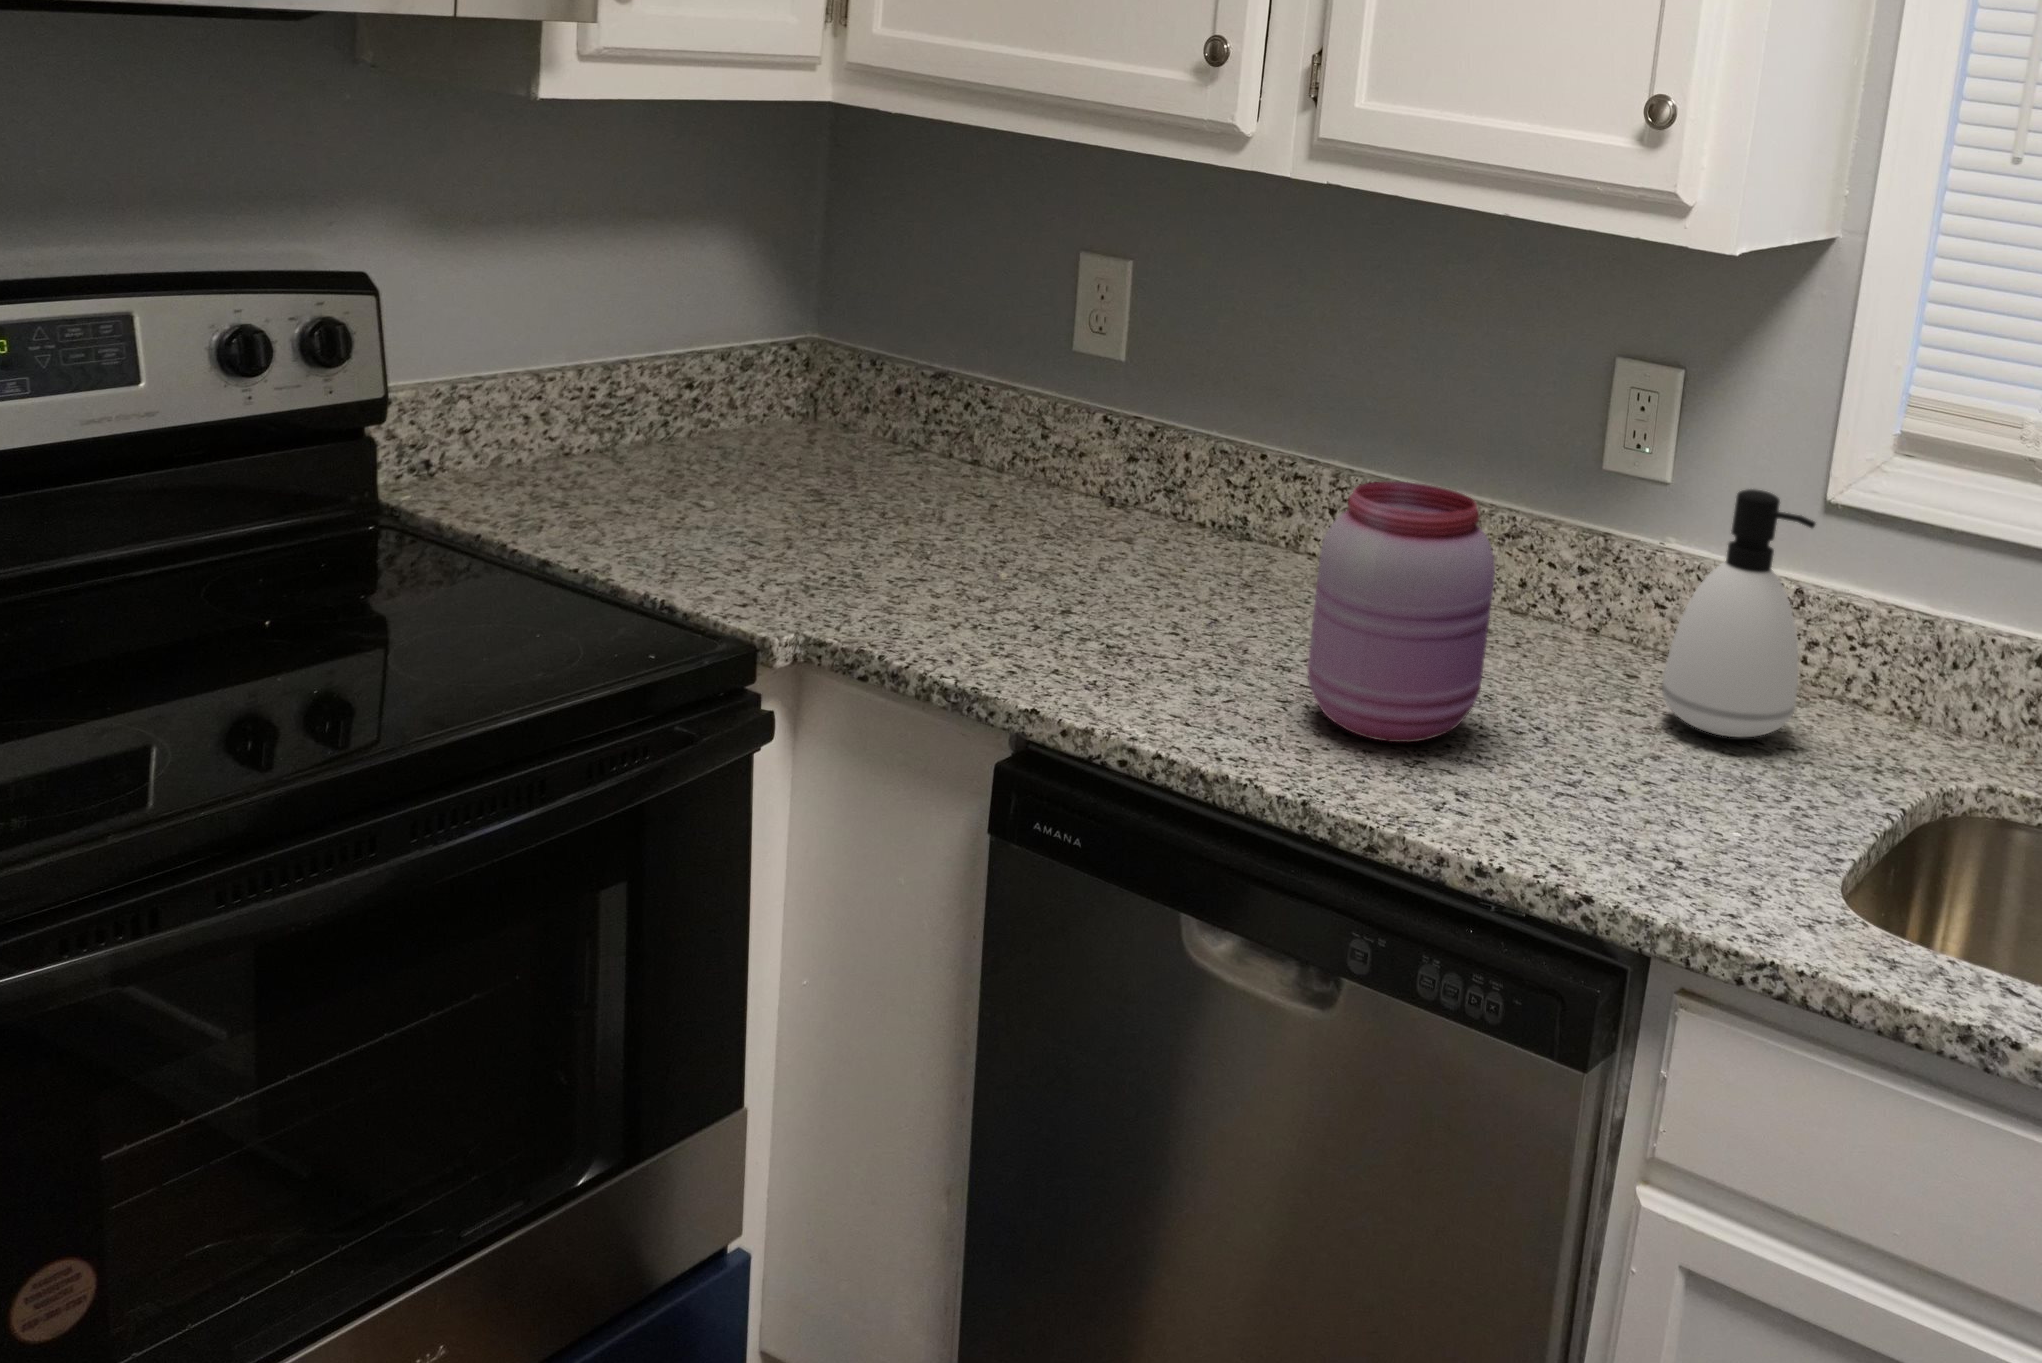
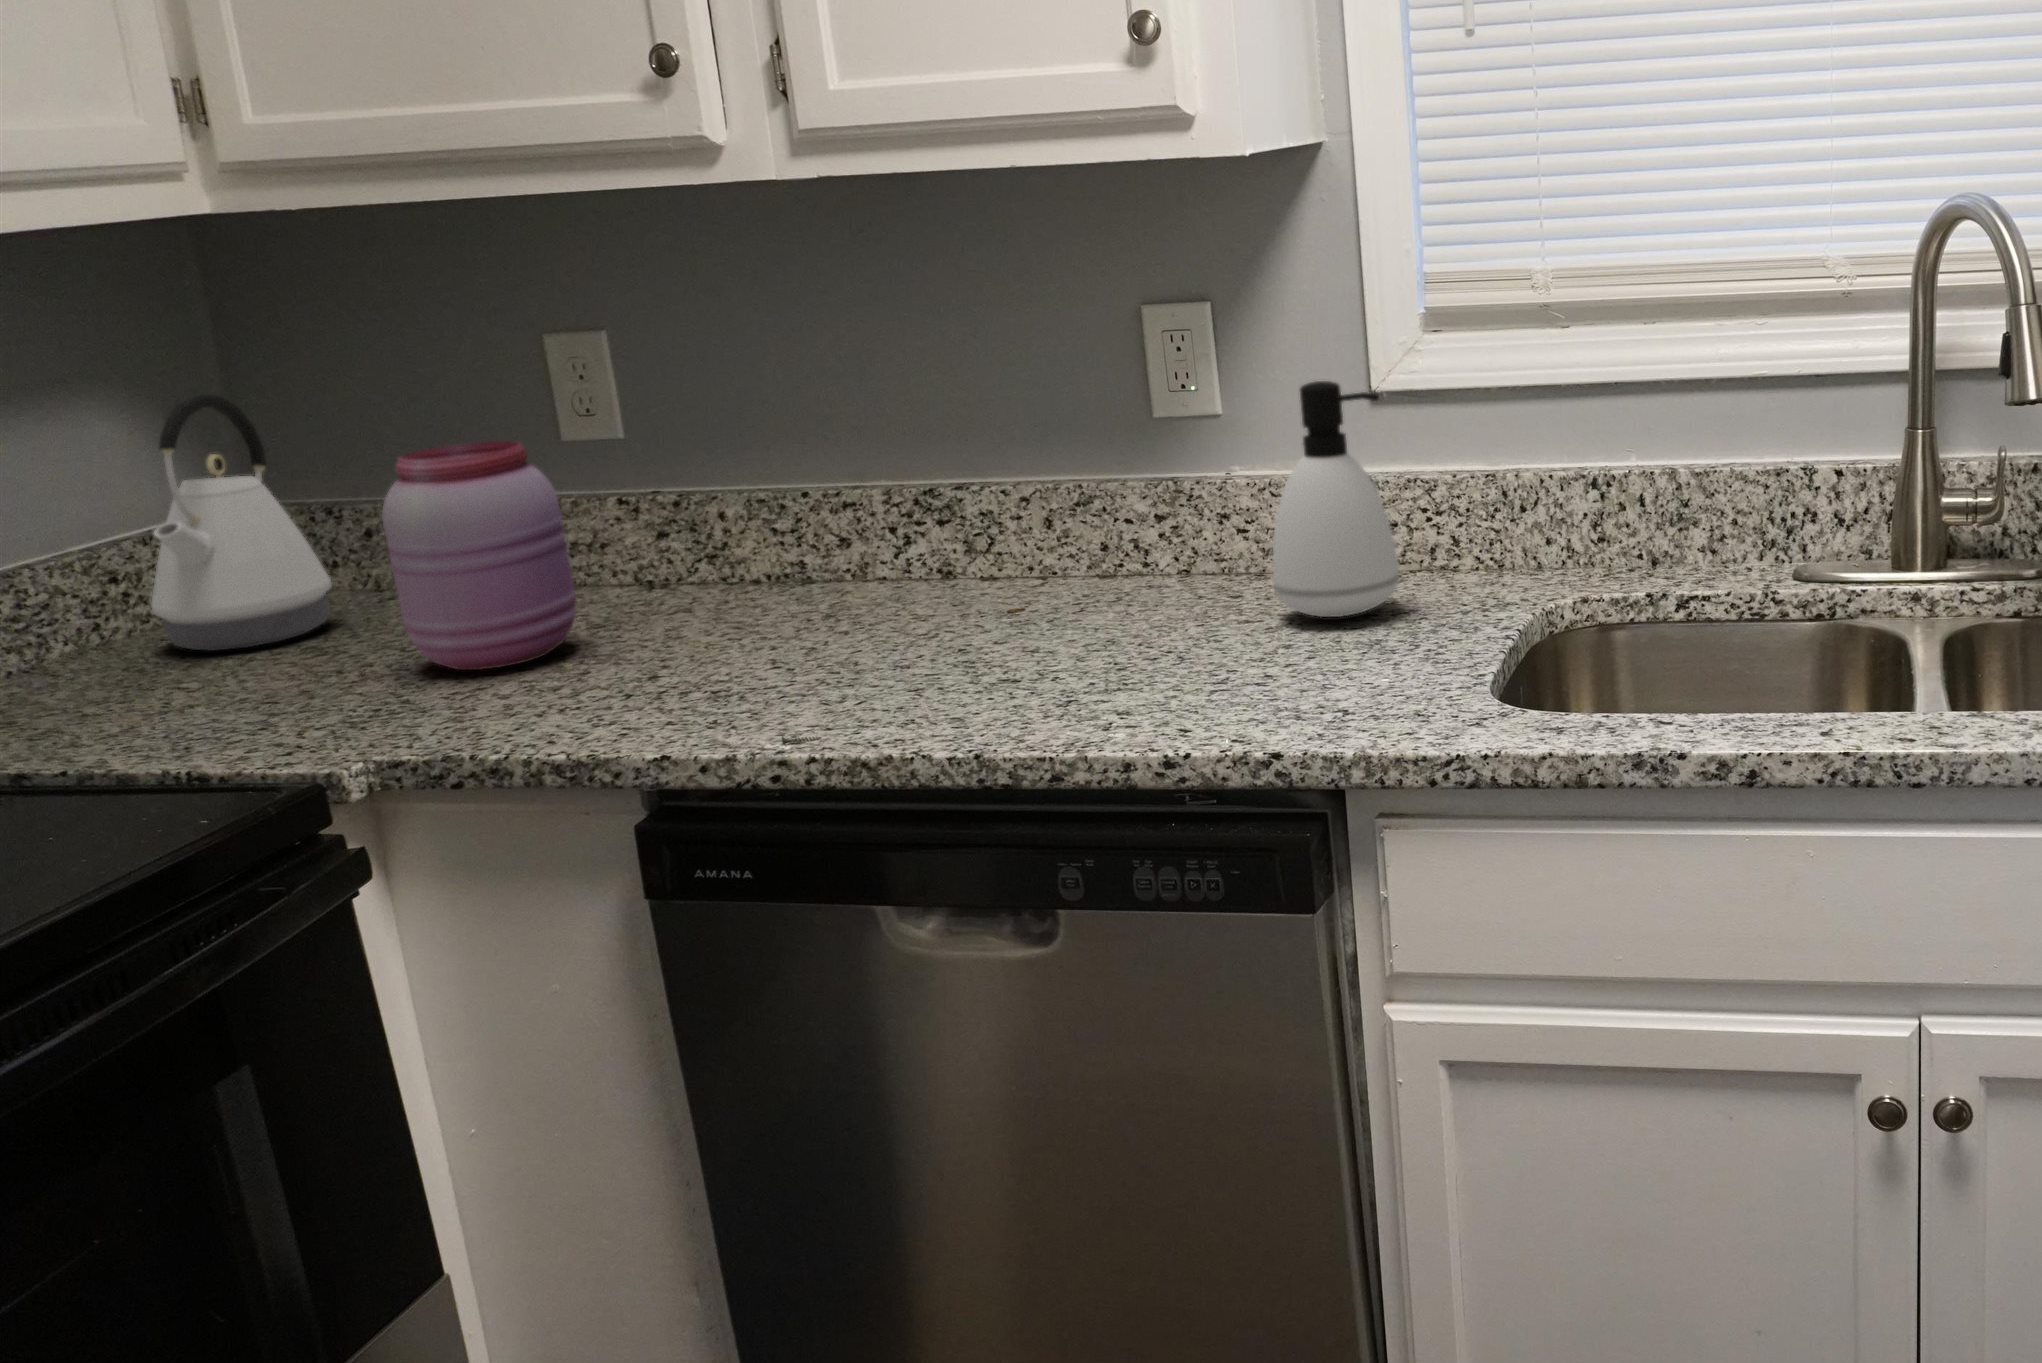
kettle: none [706,248,851,478] -> present [151,394,332,651]
jar: present [1308,481,1495,742] -> present [382,441,577,670]

